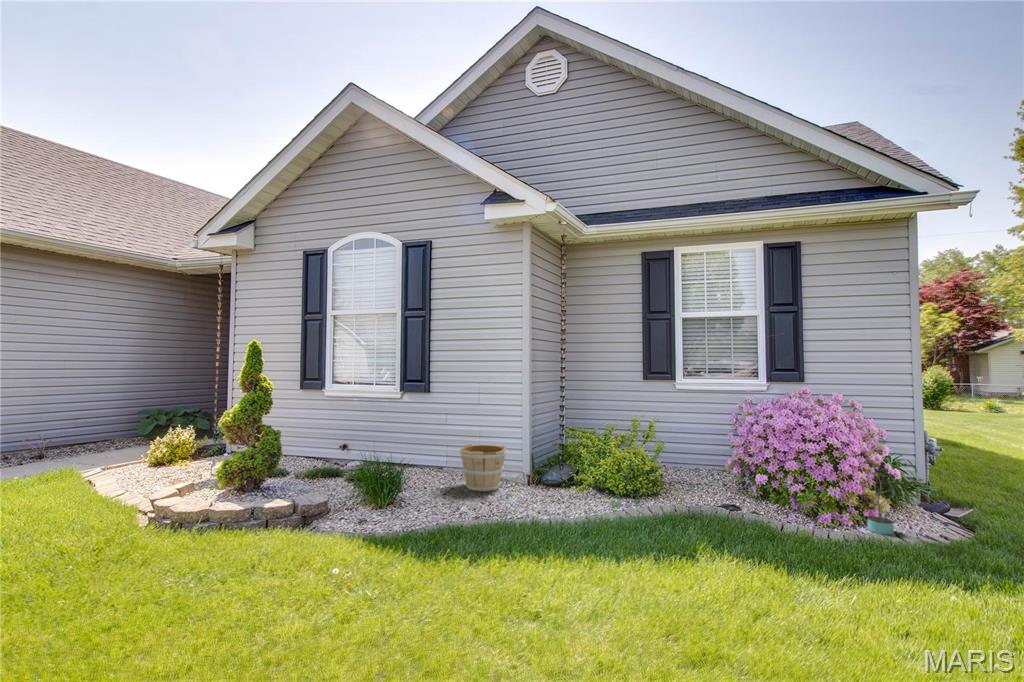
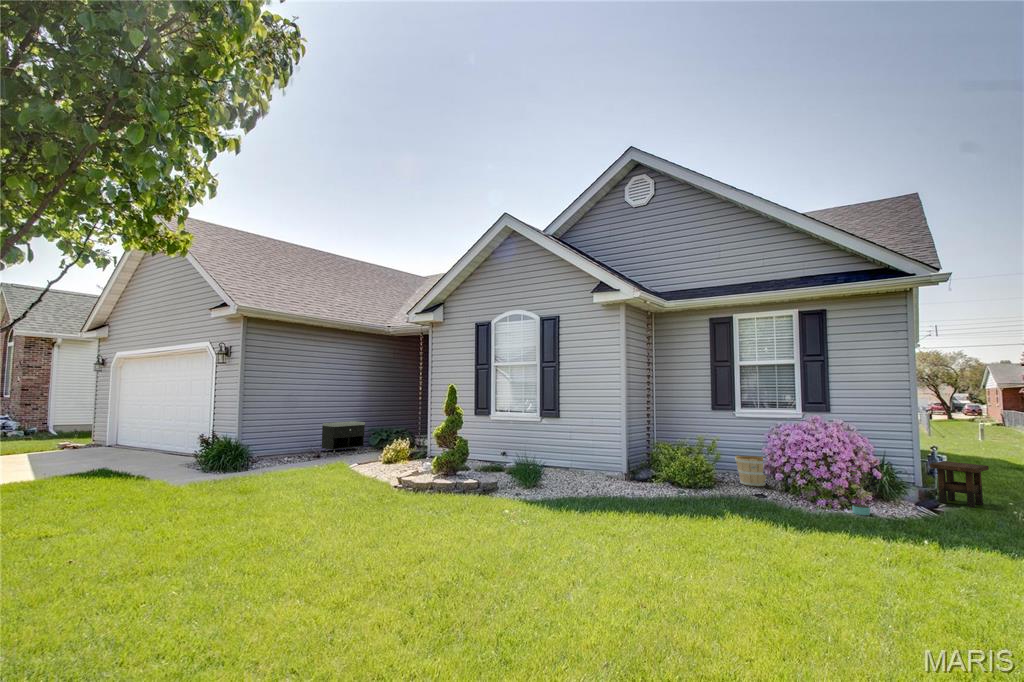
storage bench: none [50,399,133,449] -> present [322,421,365,452]
side table: none [928,443,993,505] -> present [930,461,989,508]
wooden bucket: present [460,444,507,492] -> present [735,455,767,486]

